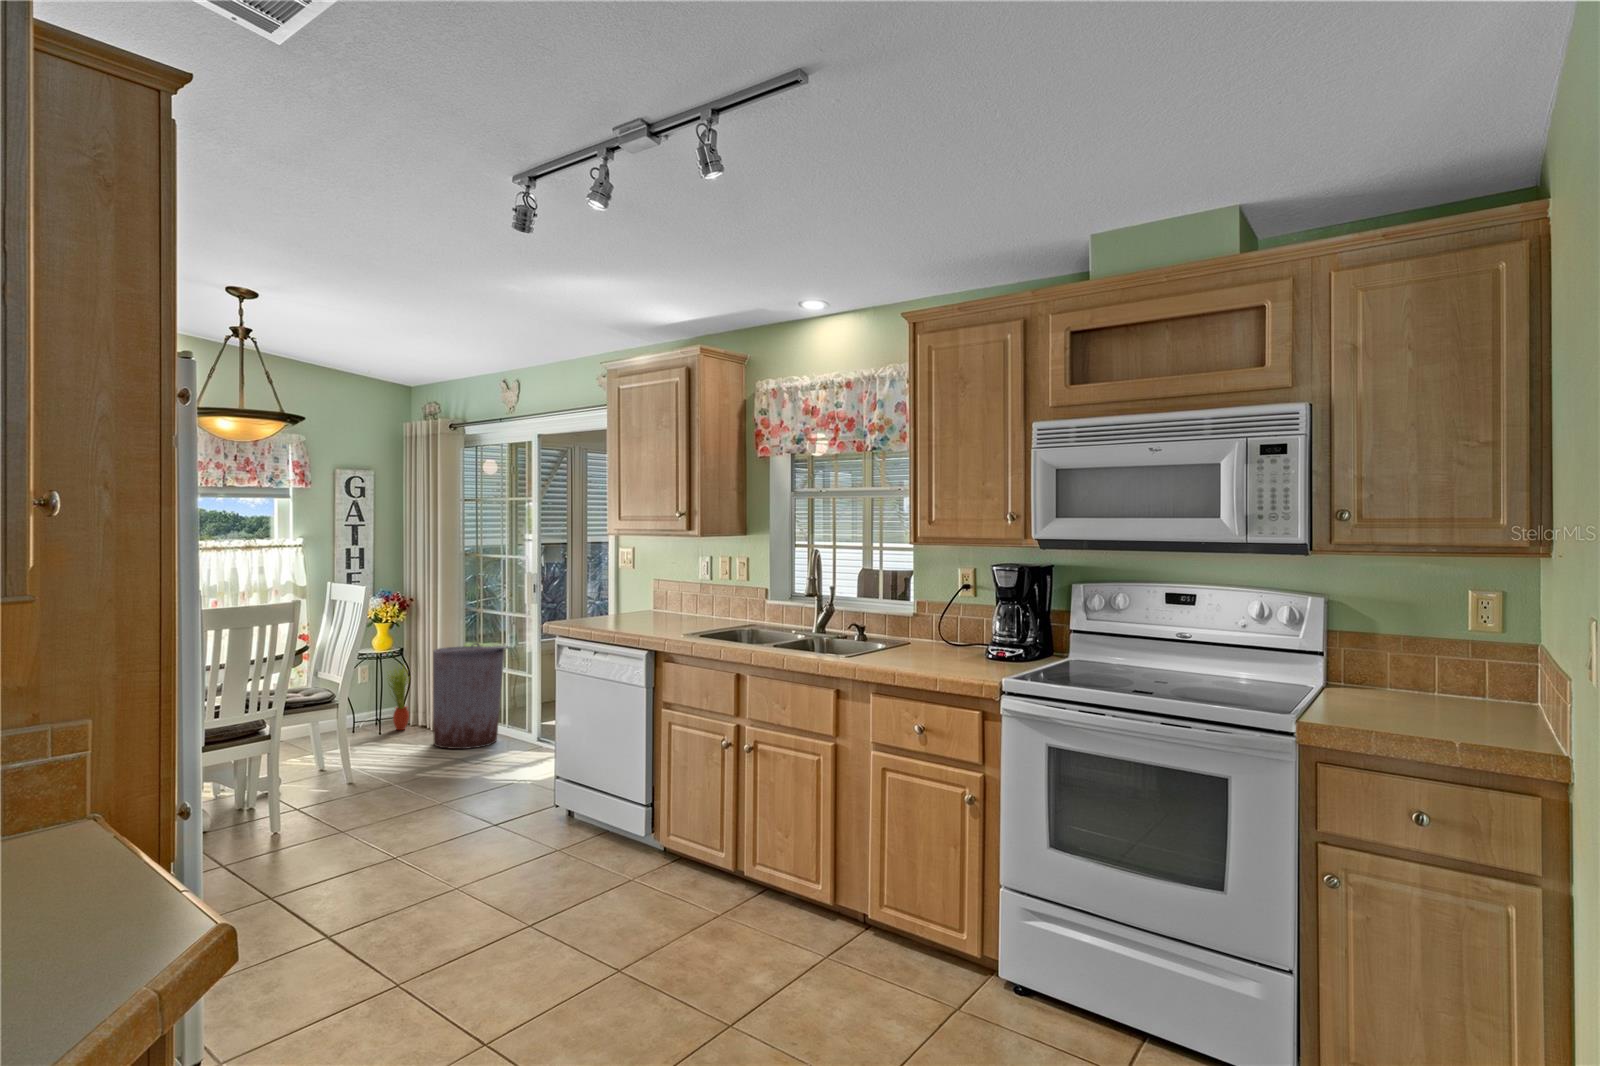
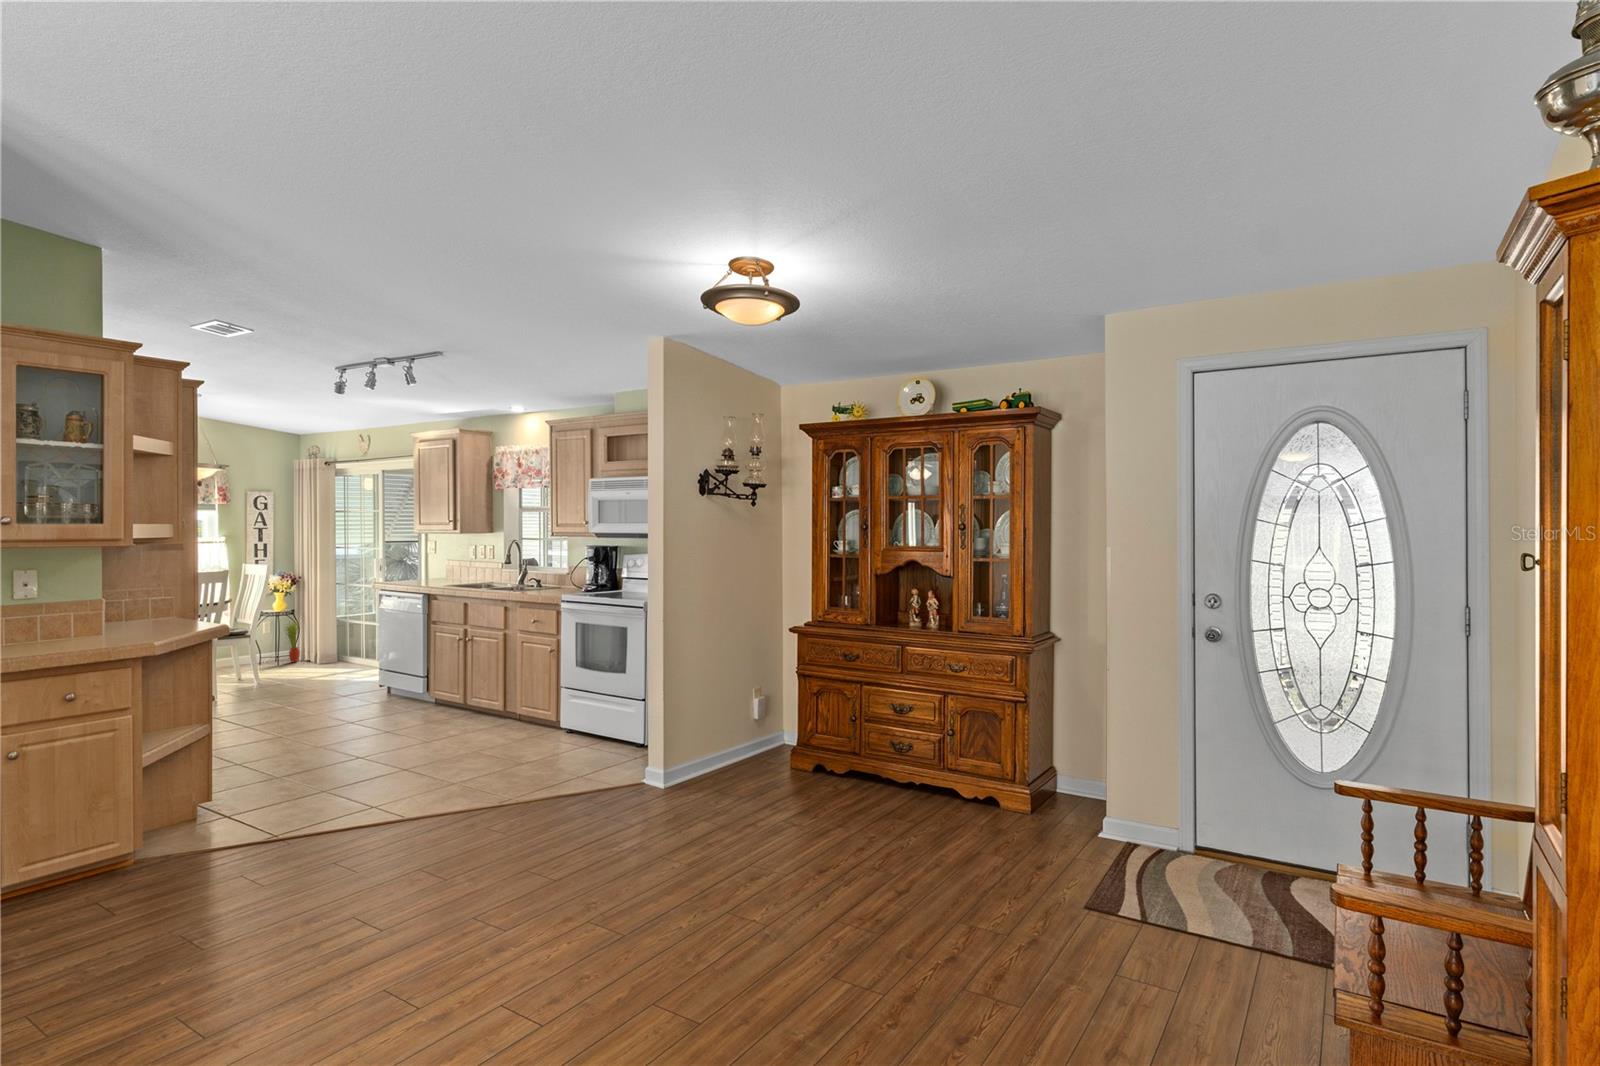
trash can: present [433,643,510,749] -> none [314,603,367,669]

